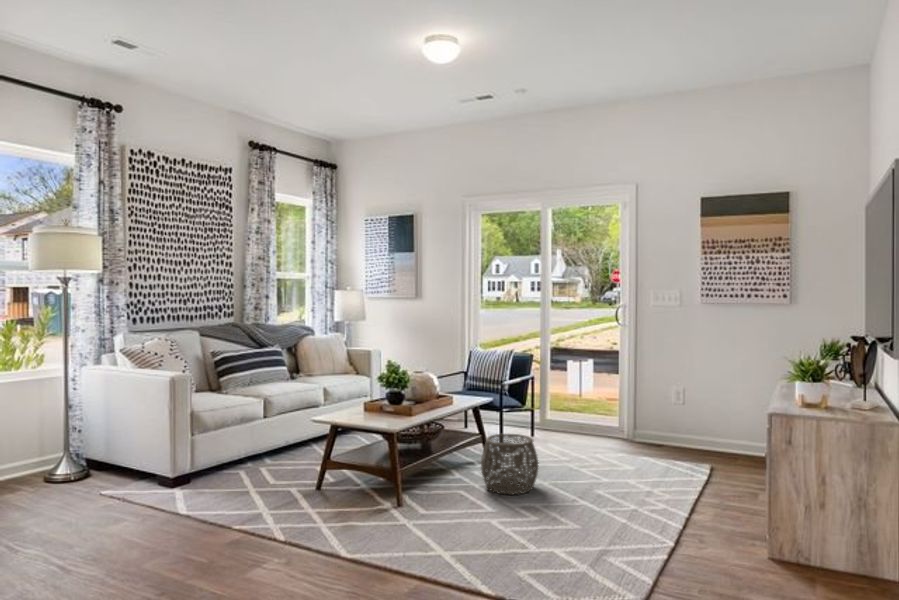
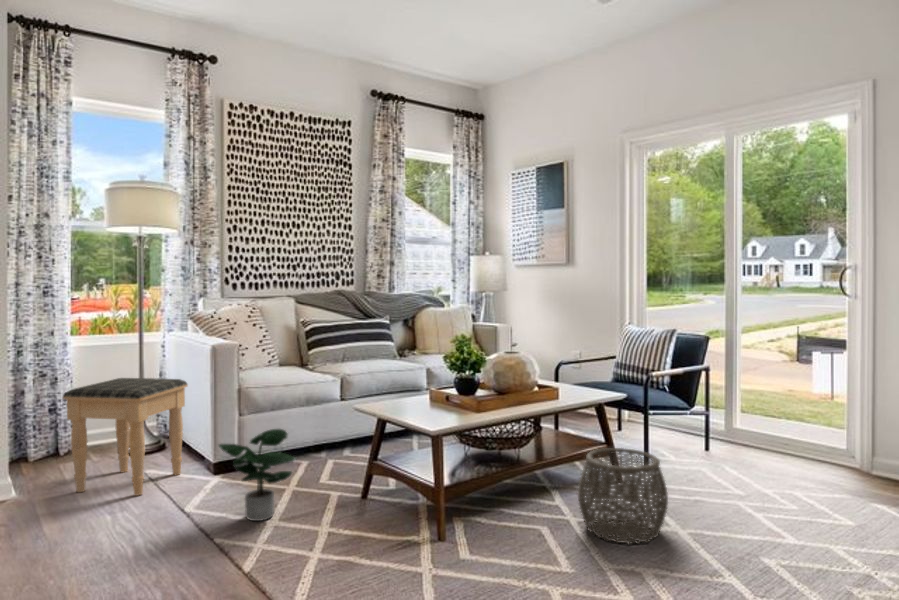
footstool: none [35,408,138,516] -> present [63,378,188,496]
potted plant: none [214,441,280,515] -> present [219,429,296,521]

